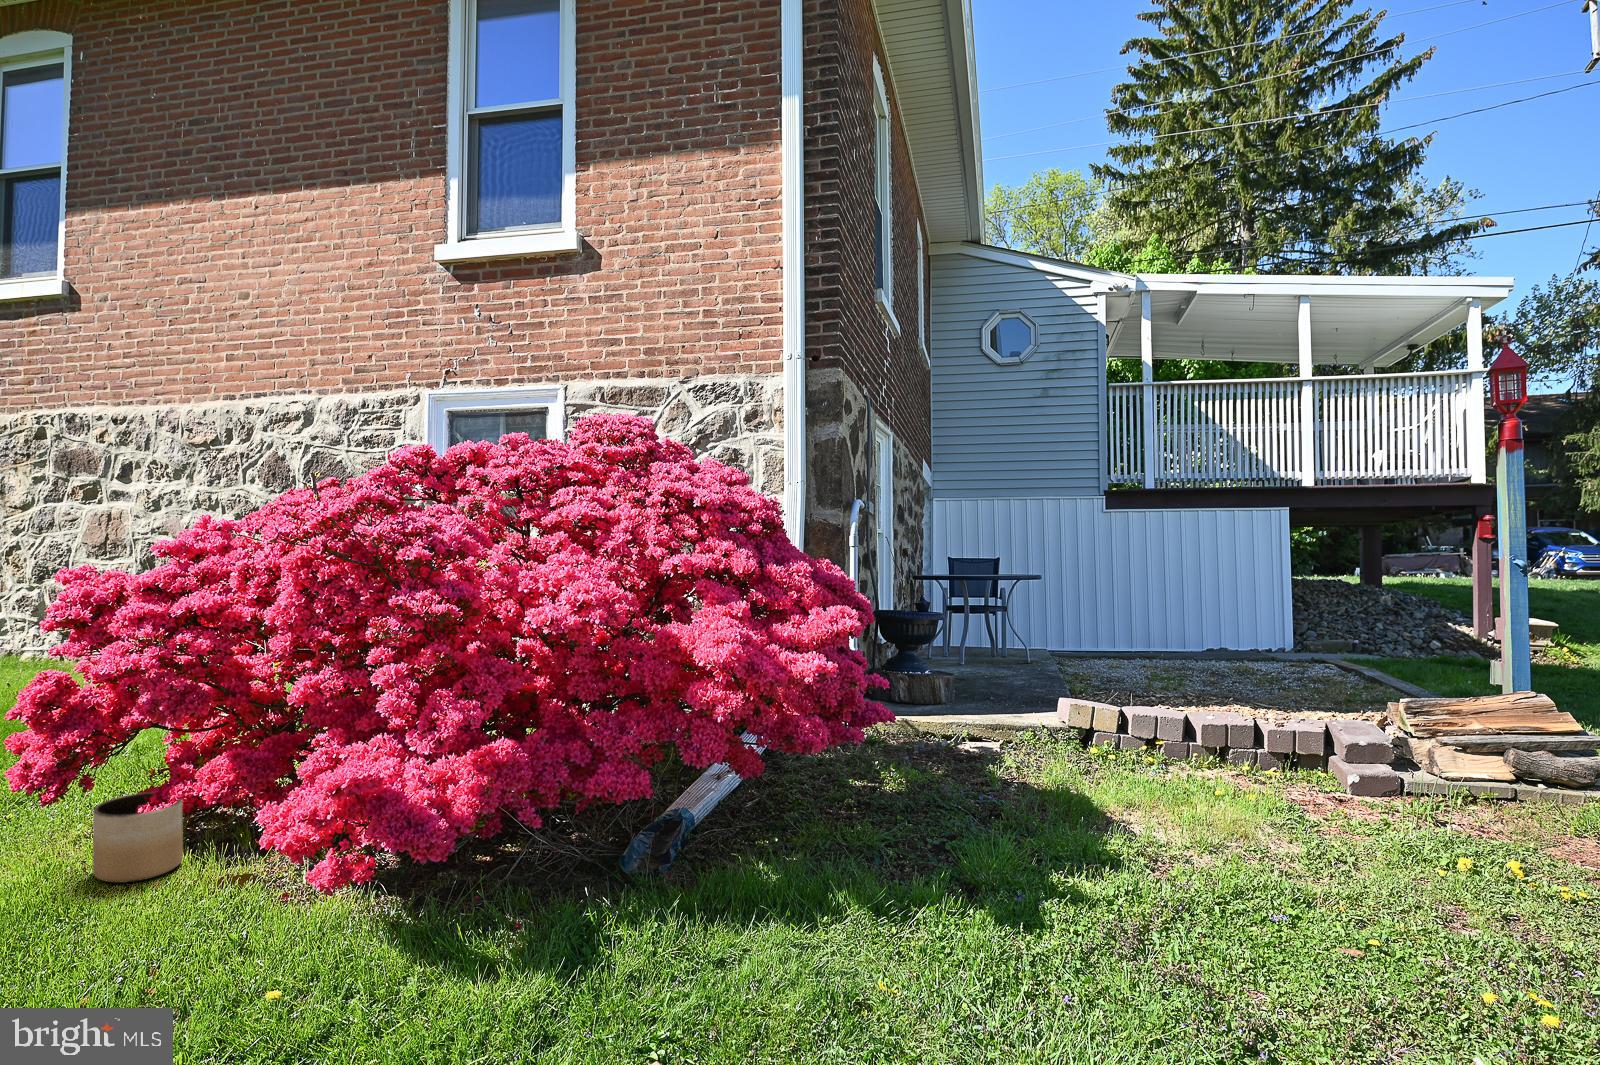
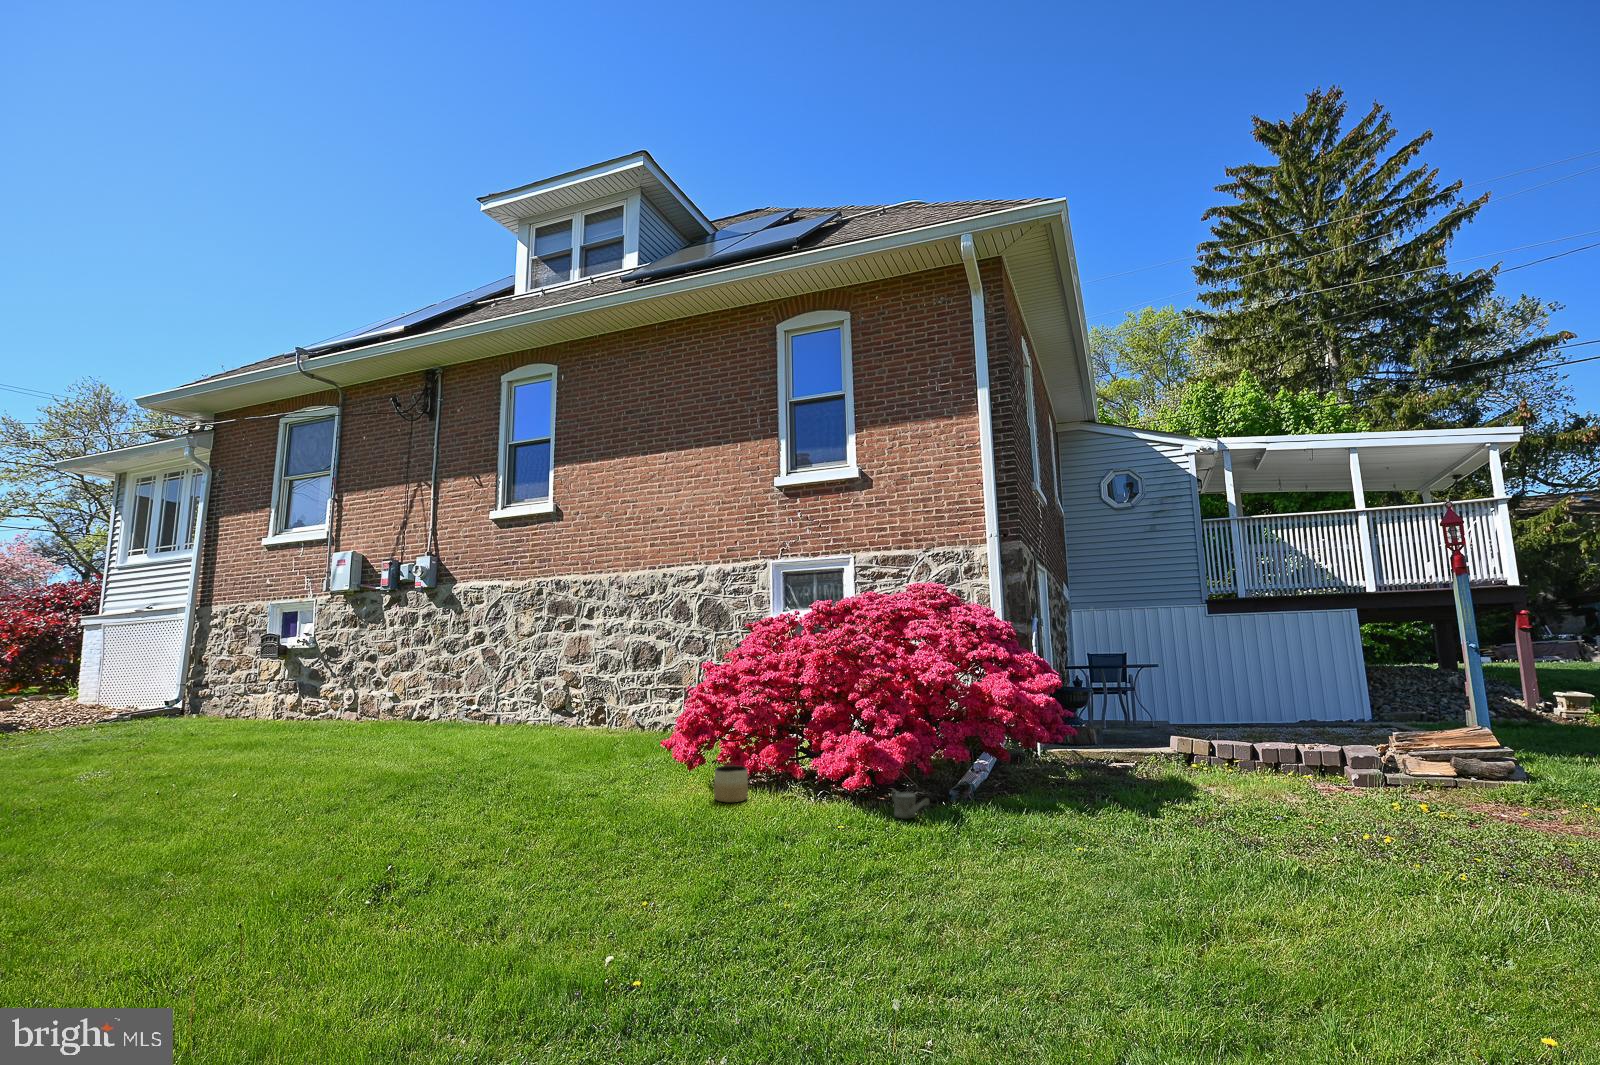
watering can: none [475,858,540,932] -> present [891,790,929,819]

